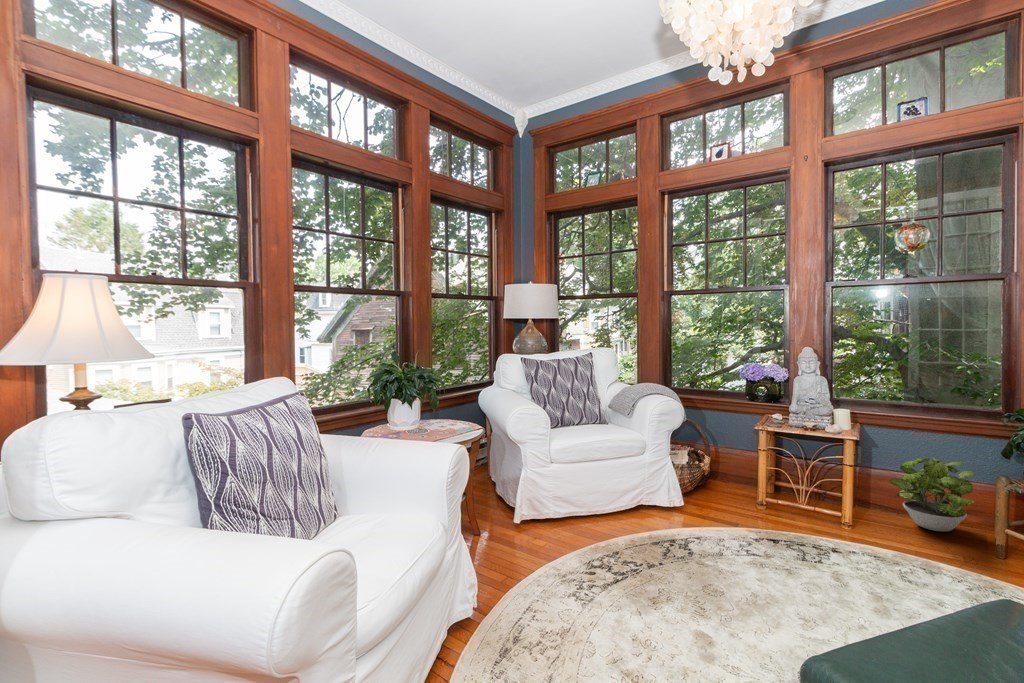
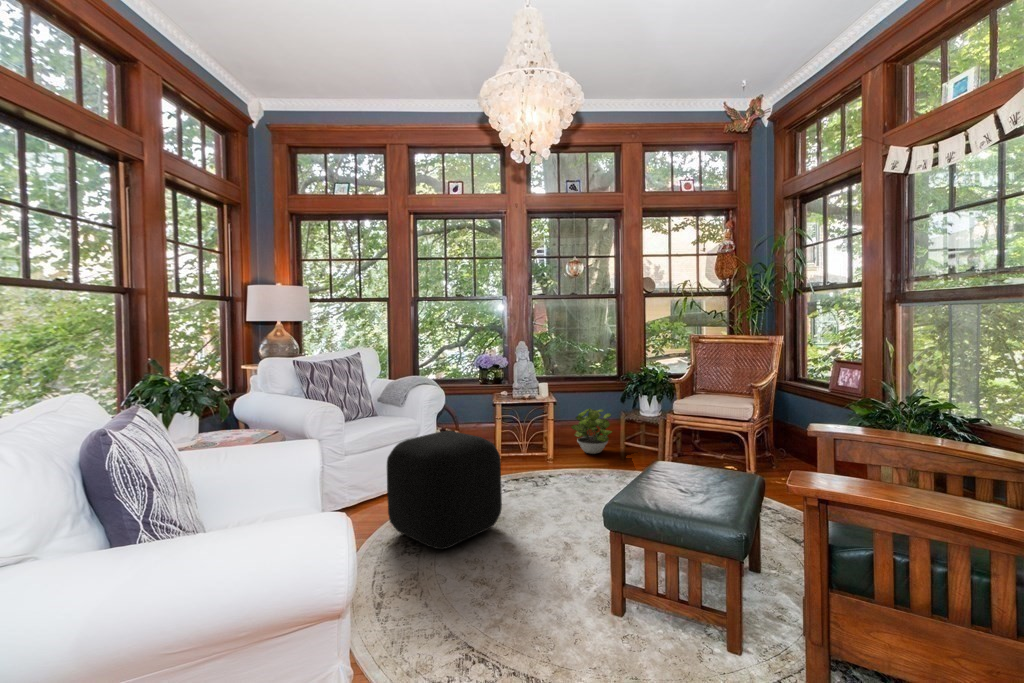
ottoman: none [567,456,711,607] -> present [387,431,502,549]

